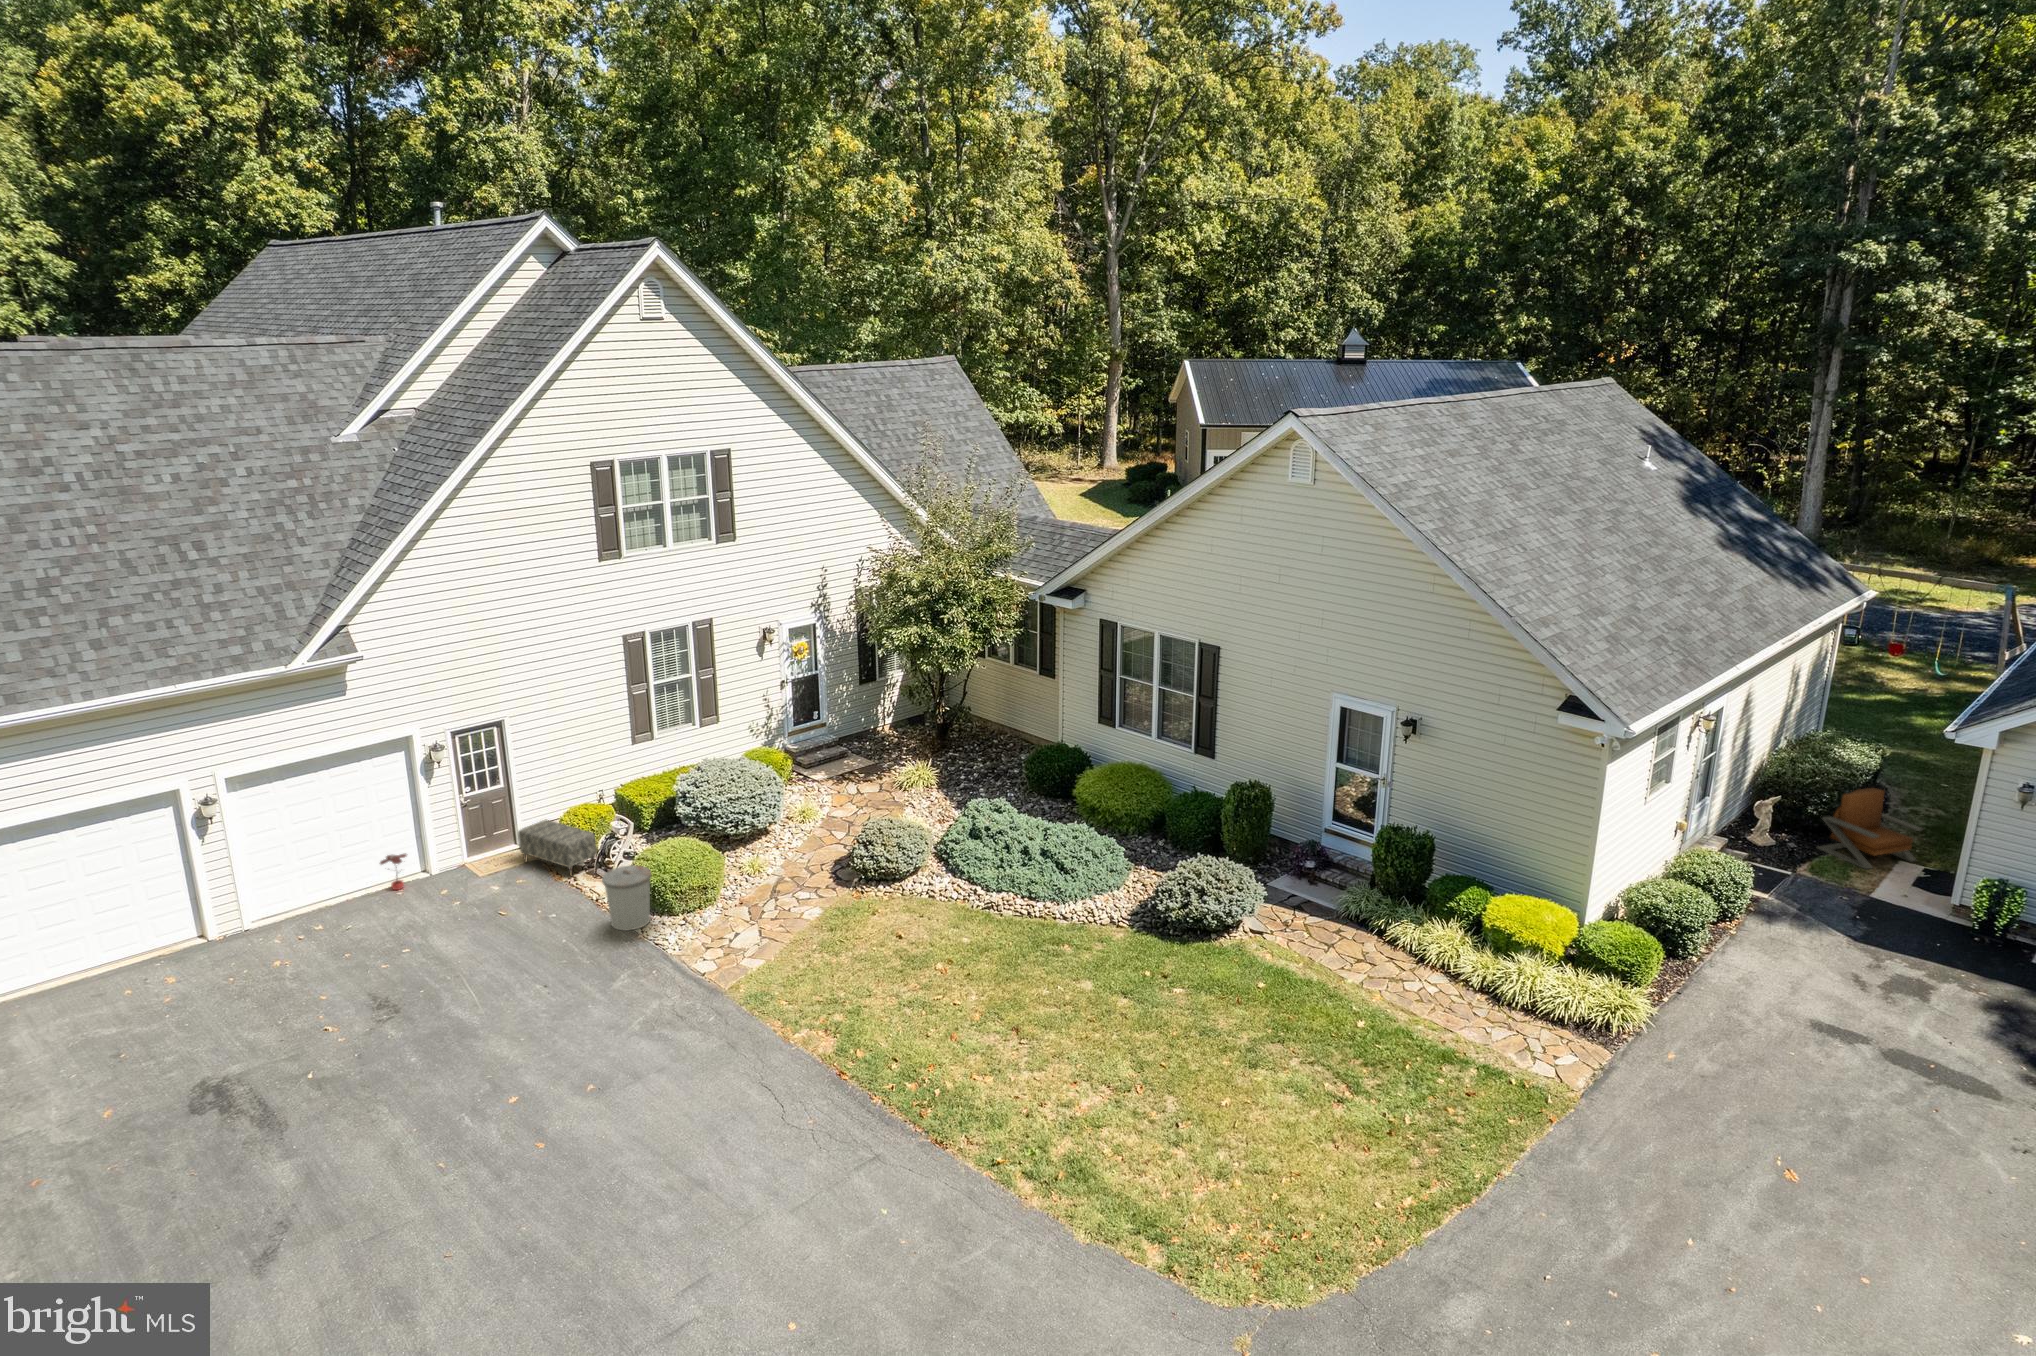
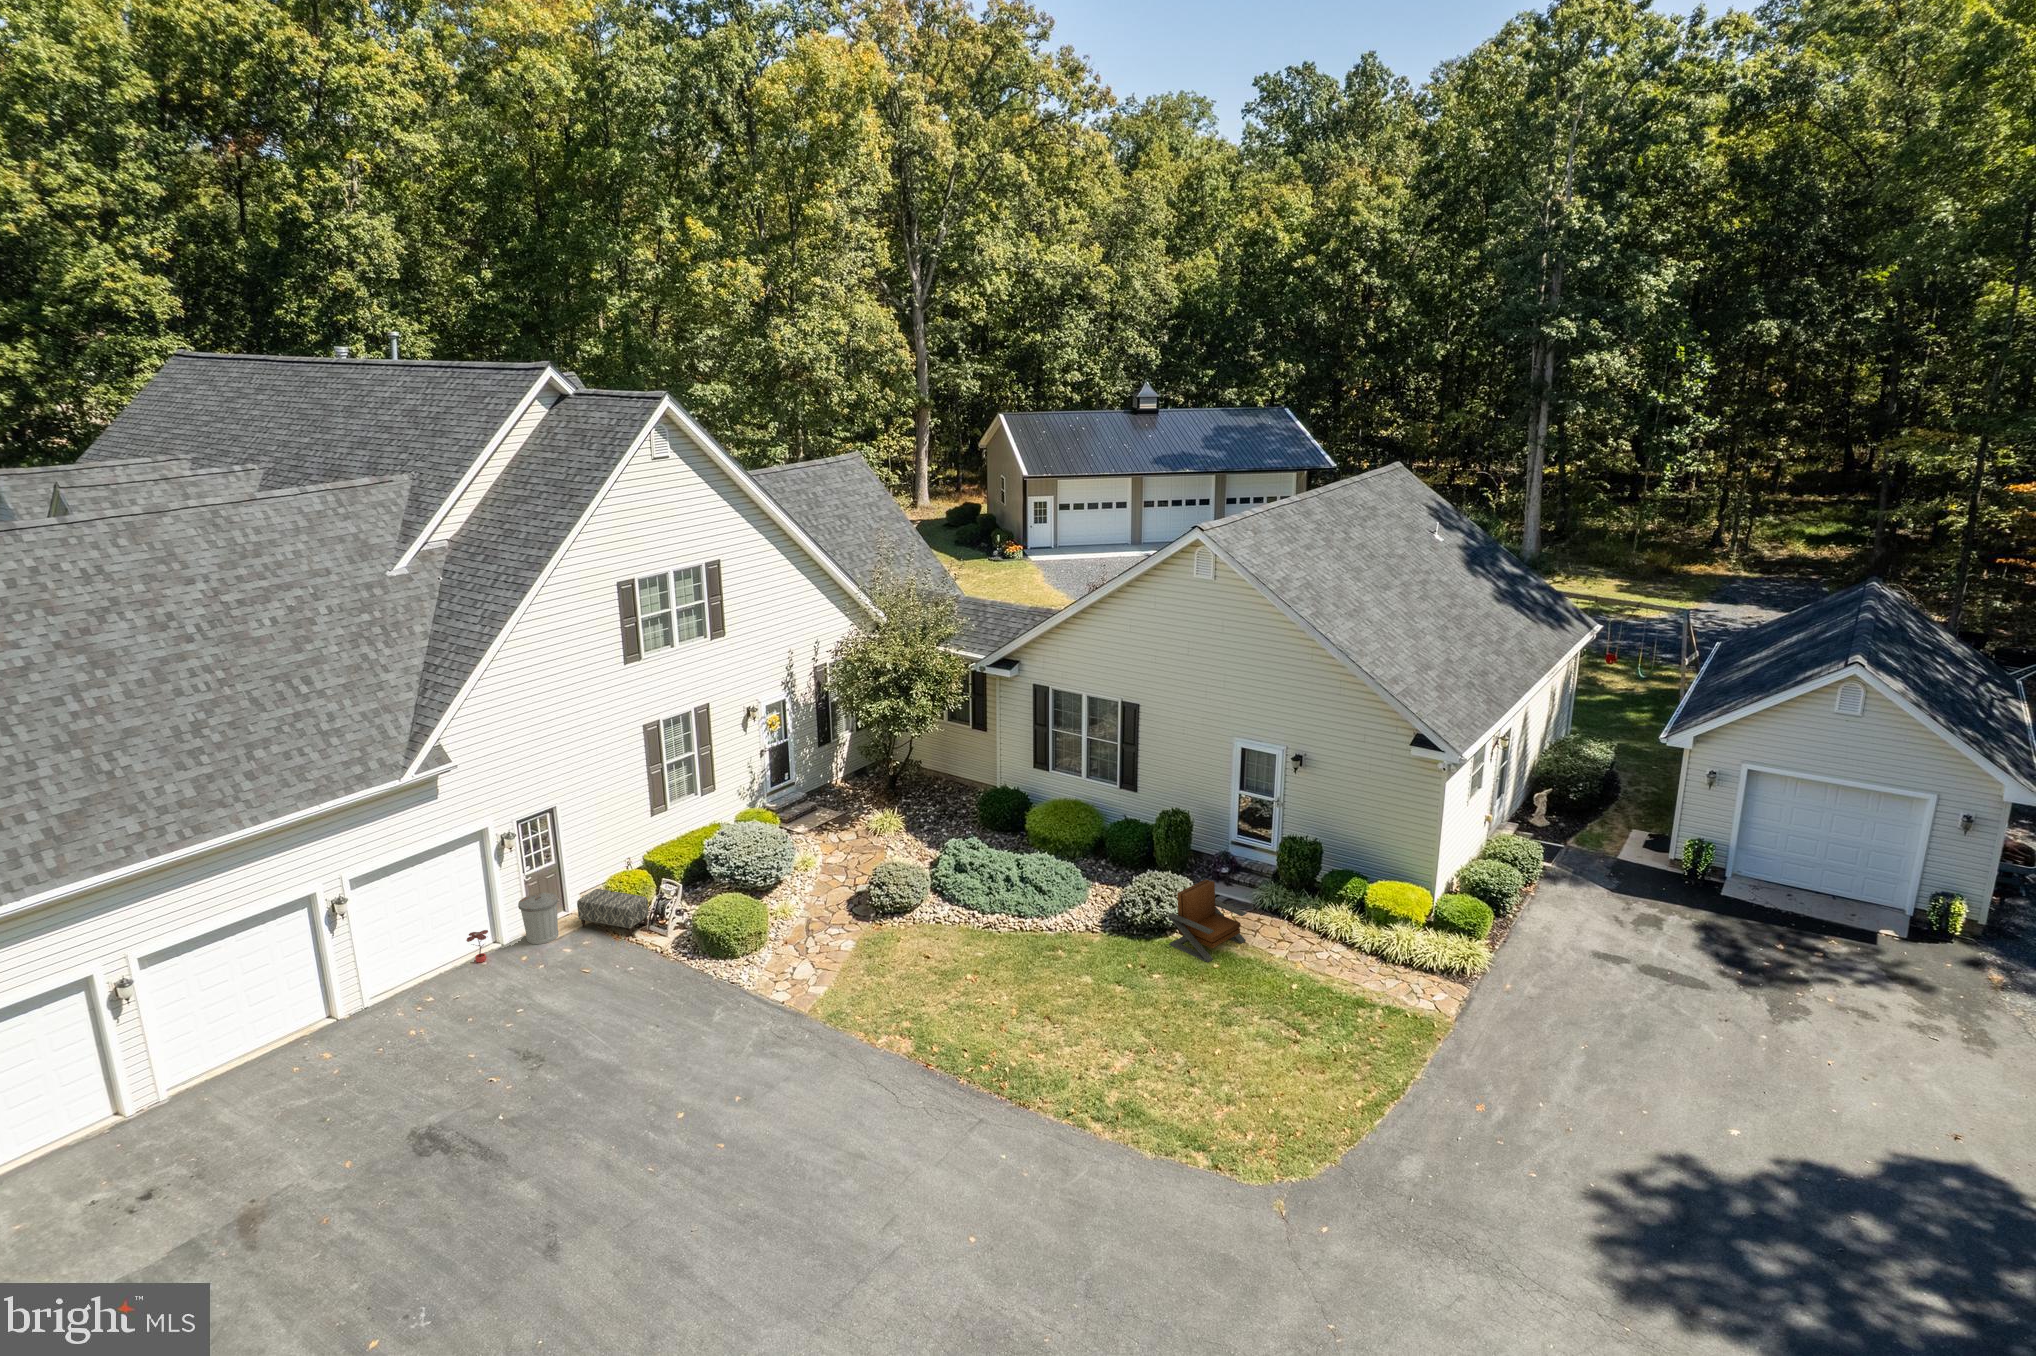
lounge chair: present [1818,788,1922,869] -> present [1168,879,1247,962]
trash can: present [602,865,652,931] -> present [518,892,558,944]

